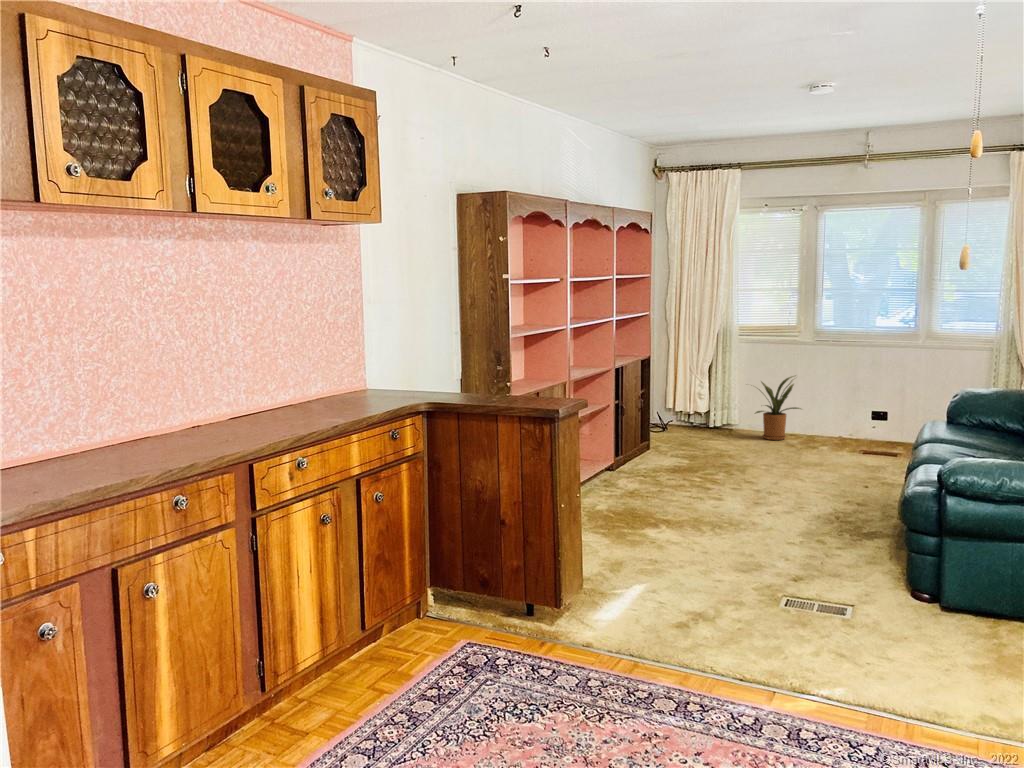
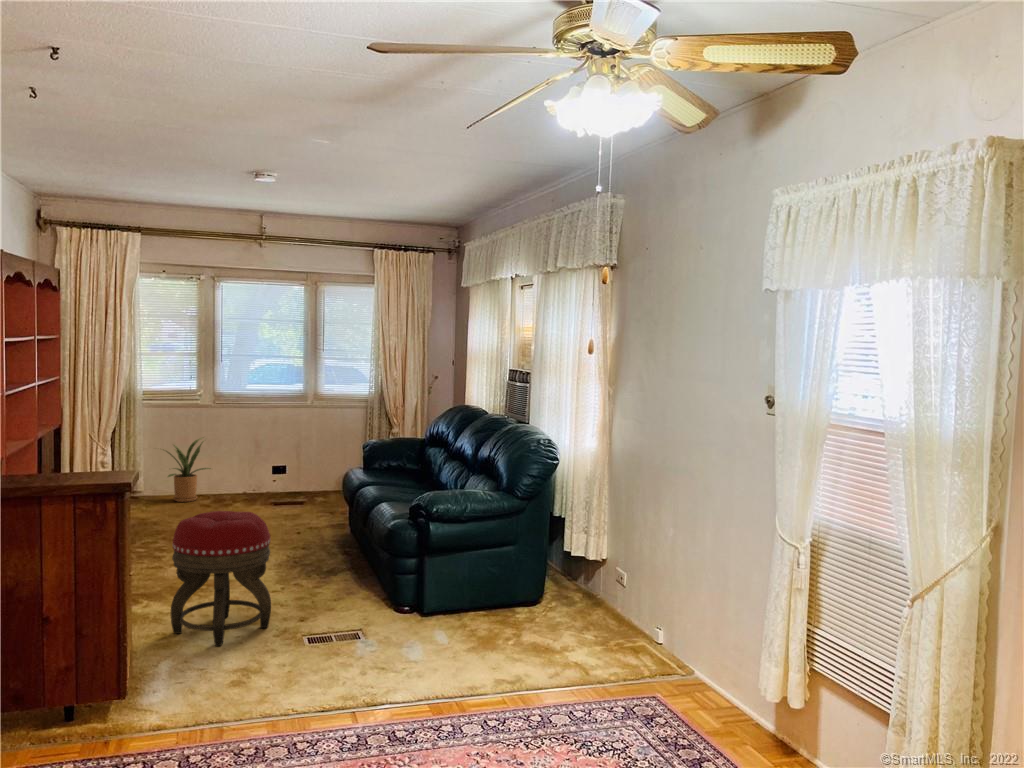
footstool: none [662,449,761,585] -> present [171,511,271,646]

